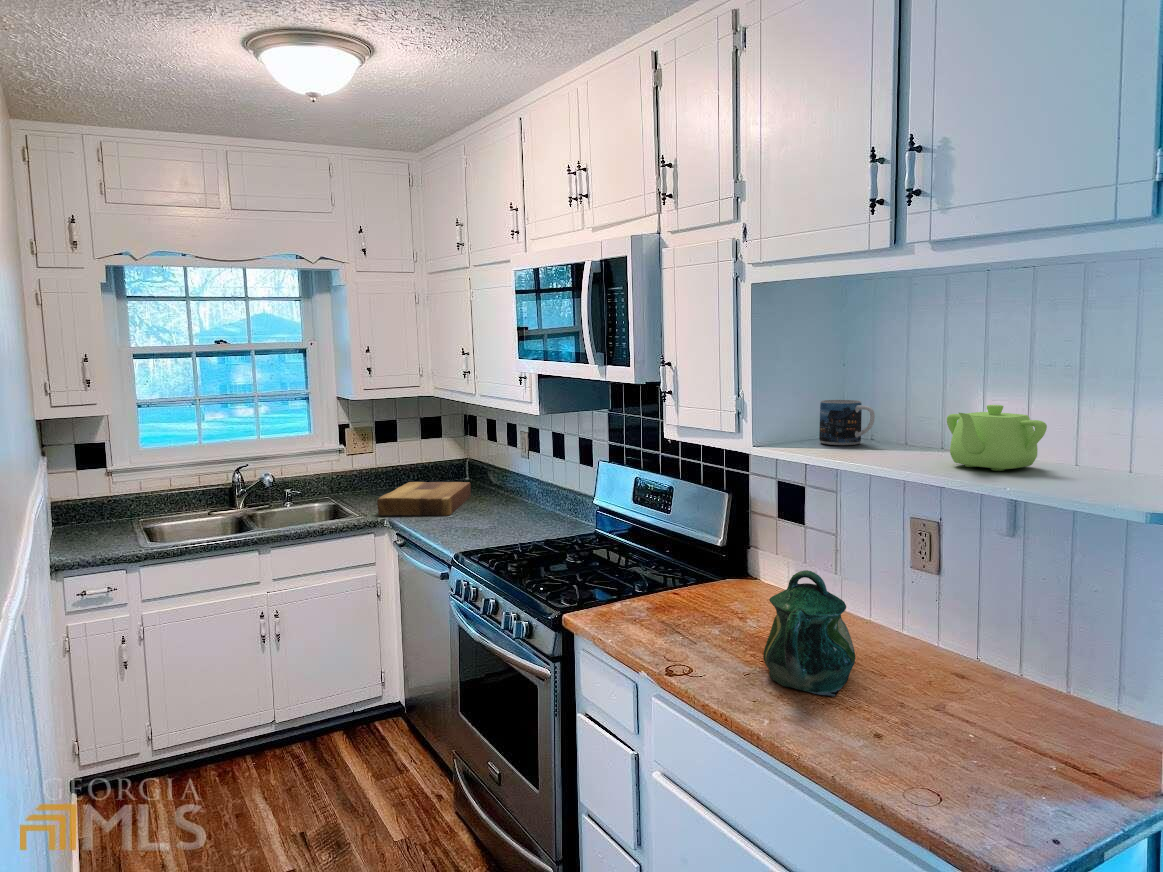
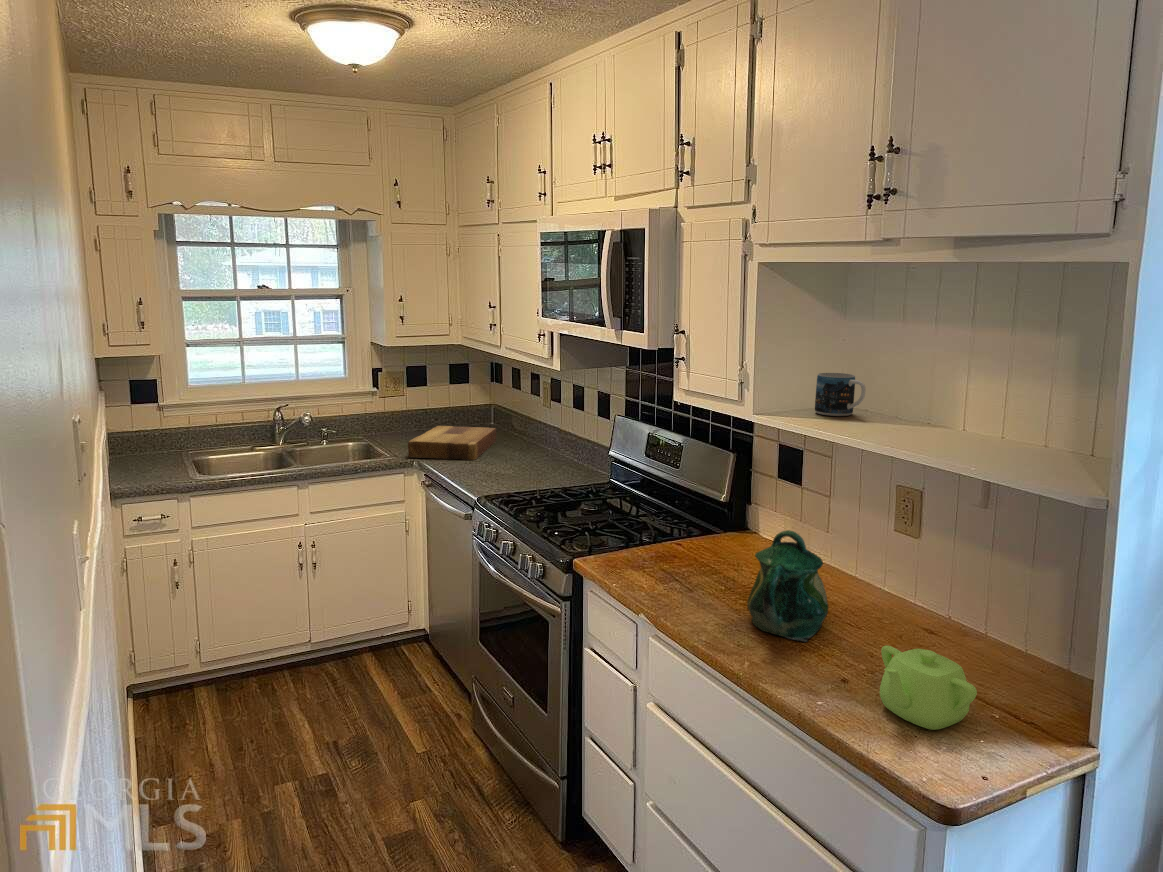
teapot: present [947,405,1047,471] -> present [879,645,977,730]

